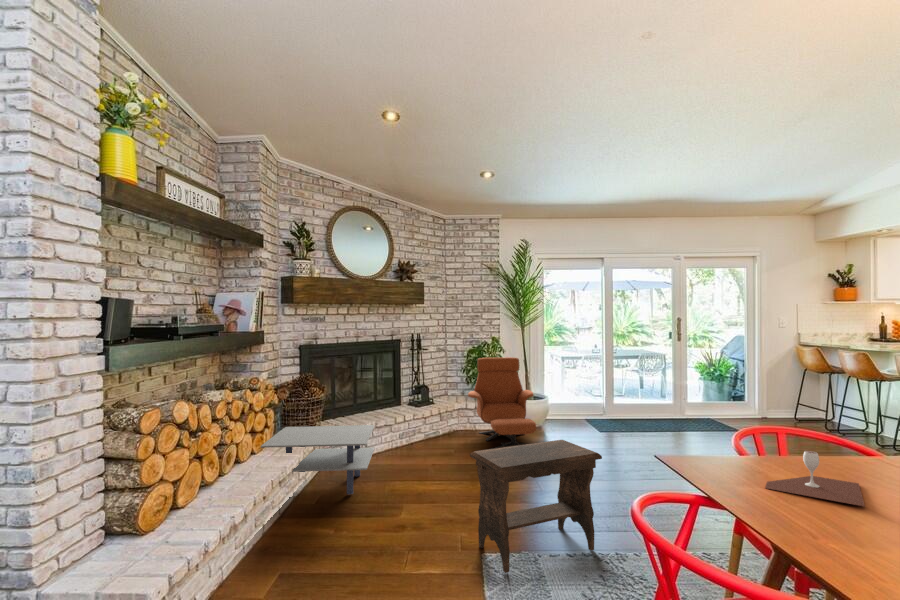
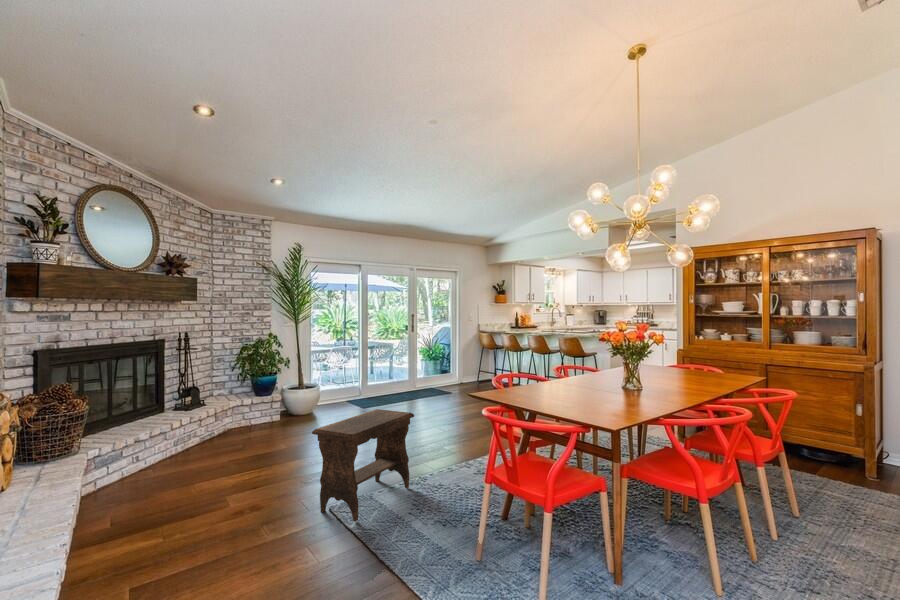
lounge chair: present [468,357,536,449] -> none [247,351,324,440]
side table: present [261,425,374,494] -> none [18,431,176,536]
wine glass: present [765,451,865,506] -> none [535,380,586,404]

